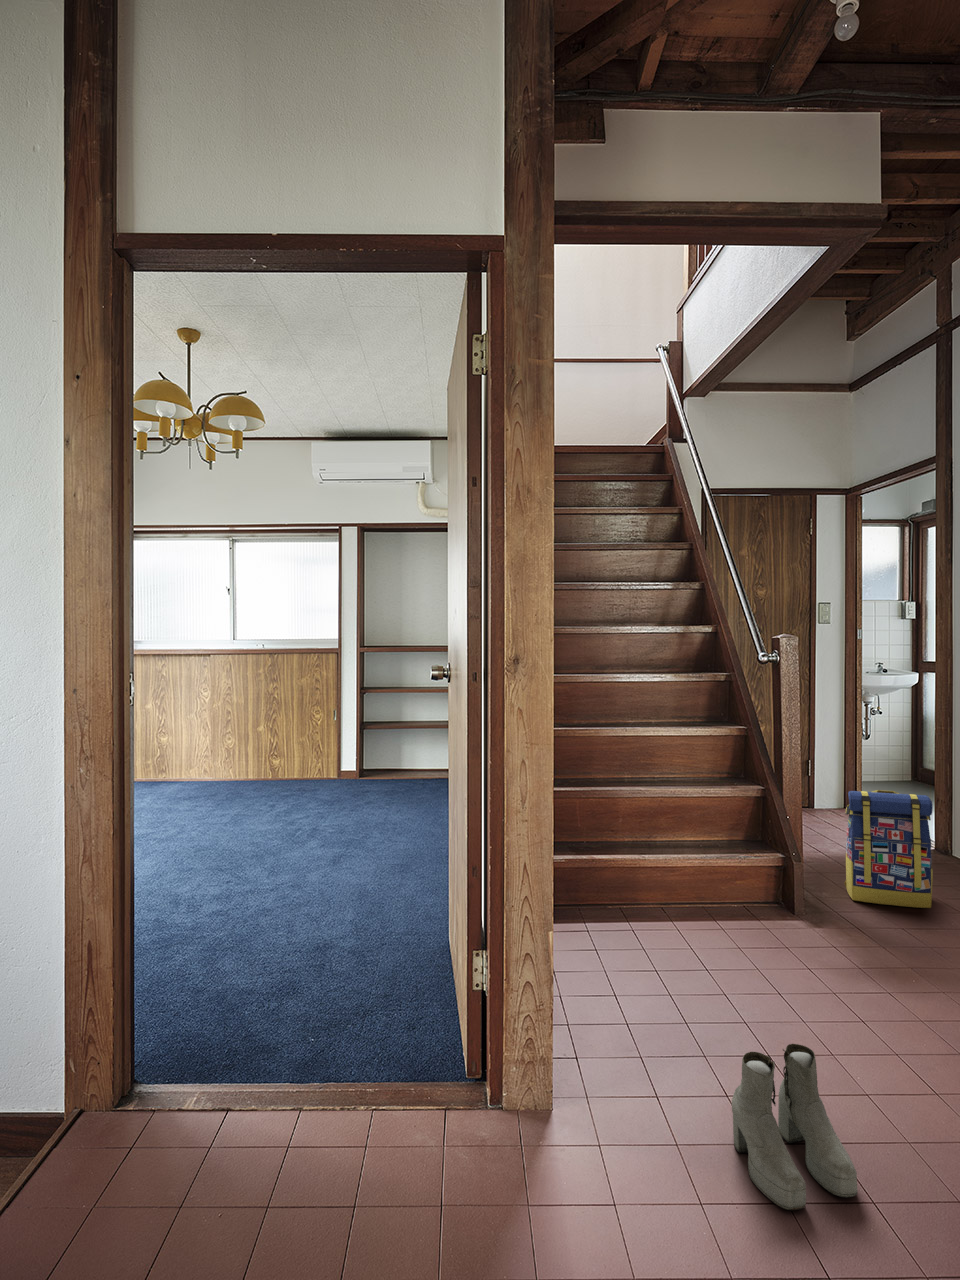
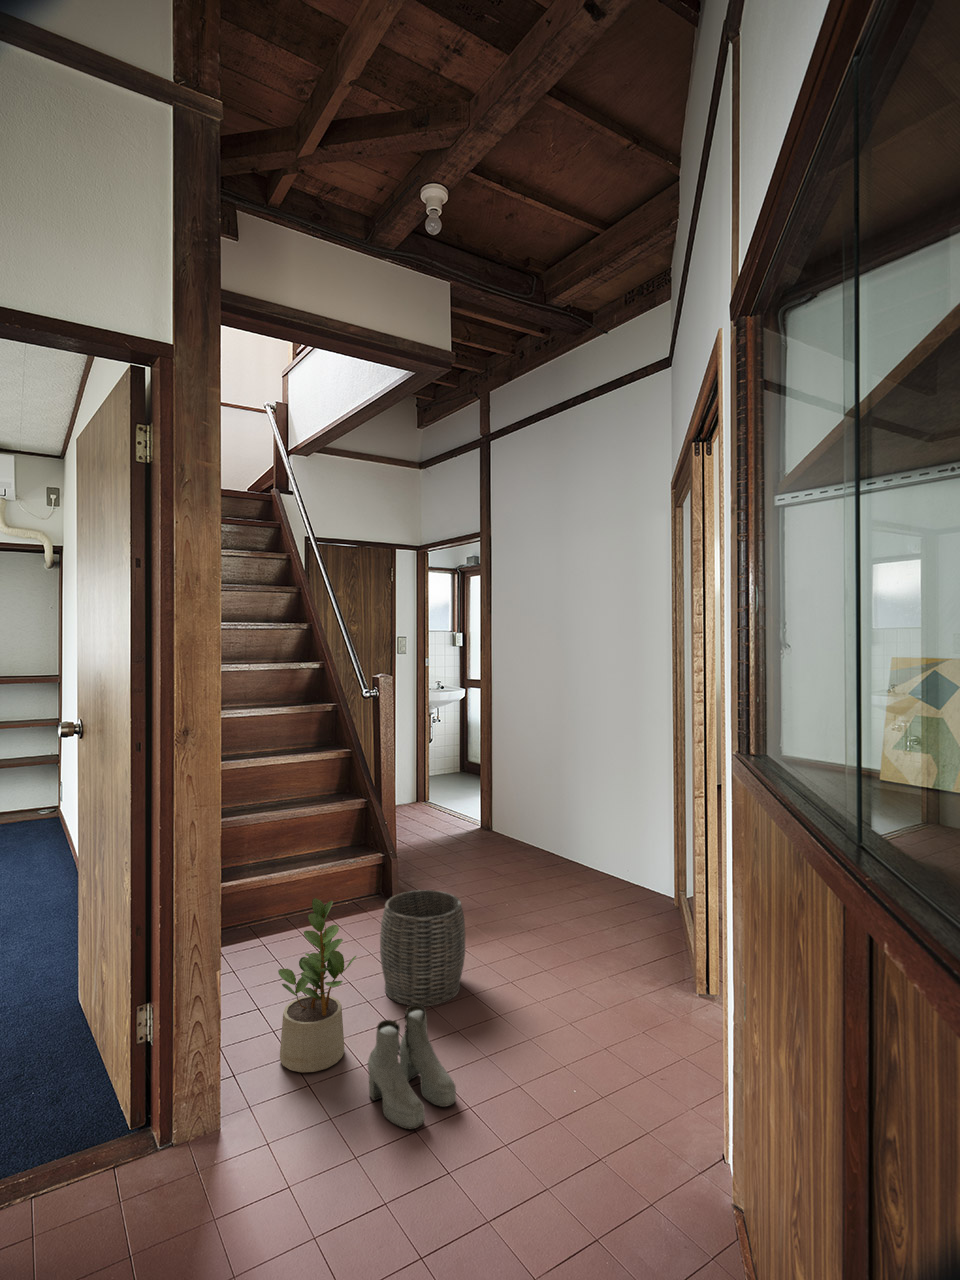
backpack: present [844,790,933,908] -> none [424,792,484,881]
potted plant: none [630,880,724,1091] -> present [278,898,356,1072]
woven basket: none [767,900,889,1055] -> present [380,890,465,1006]

